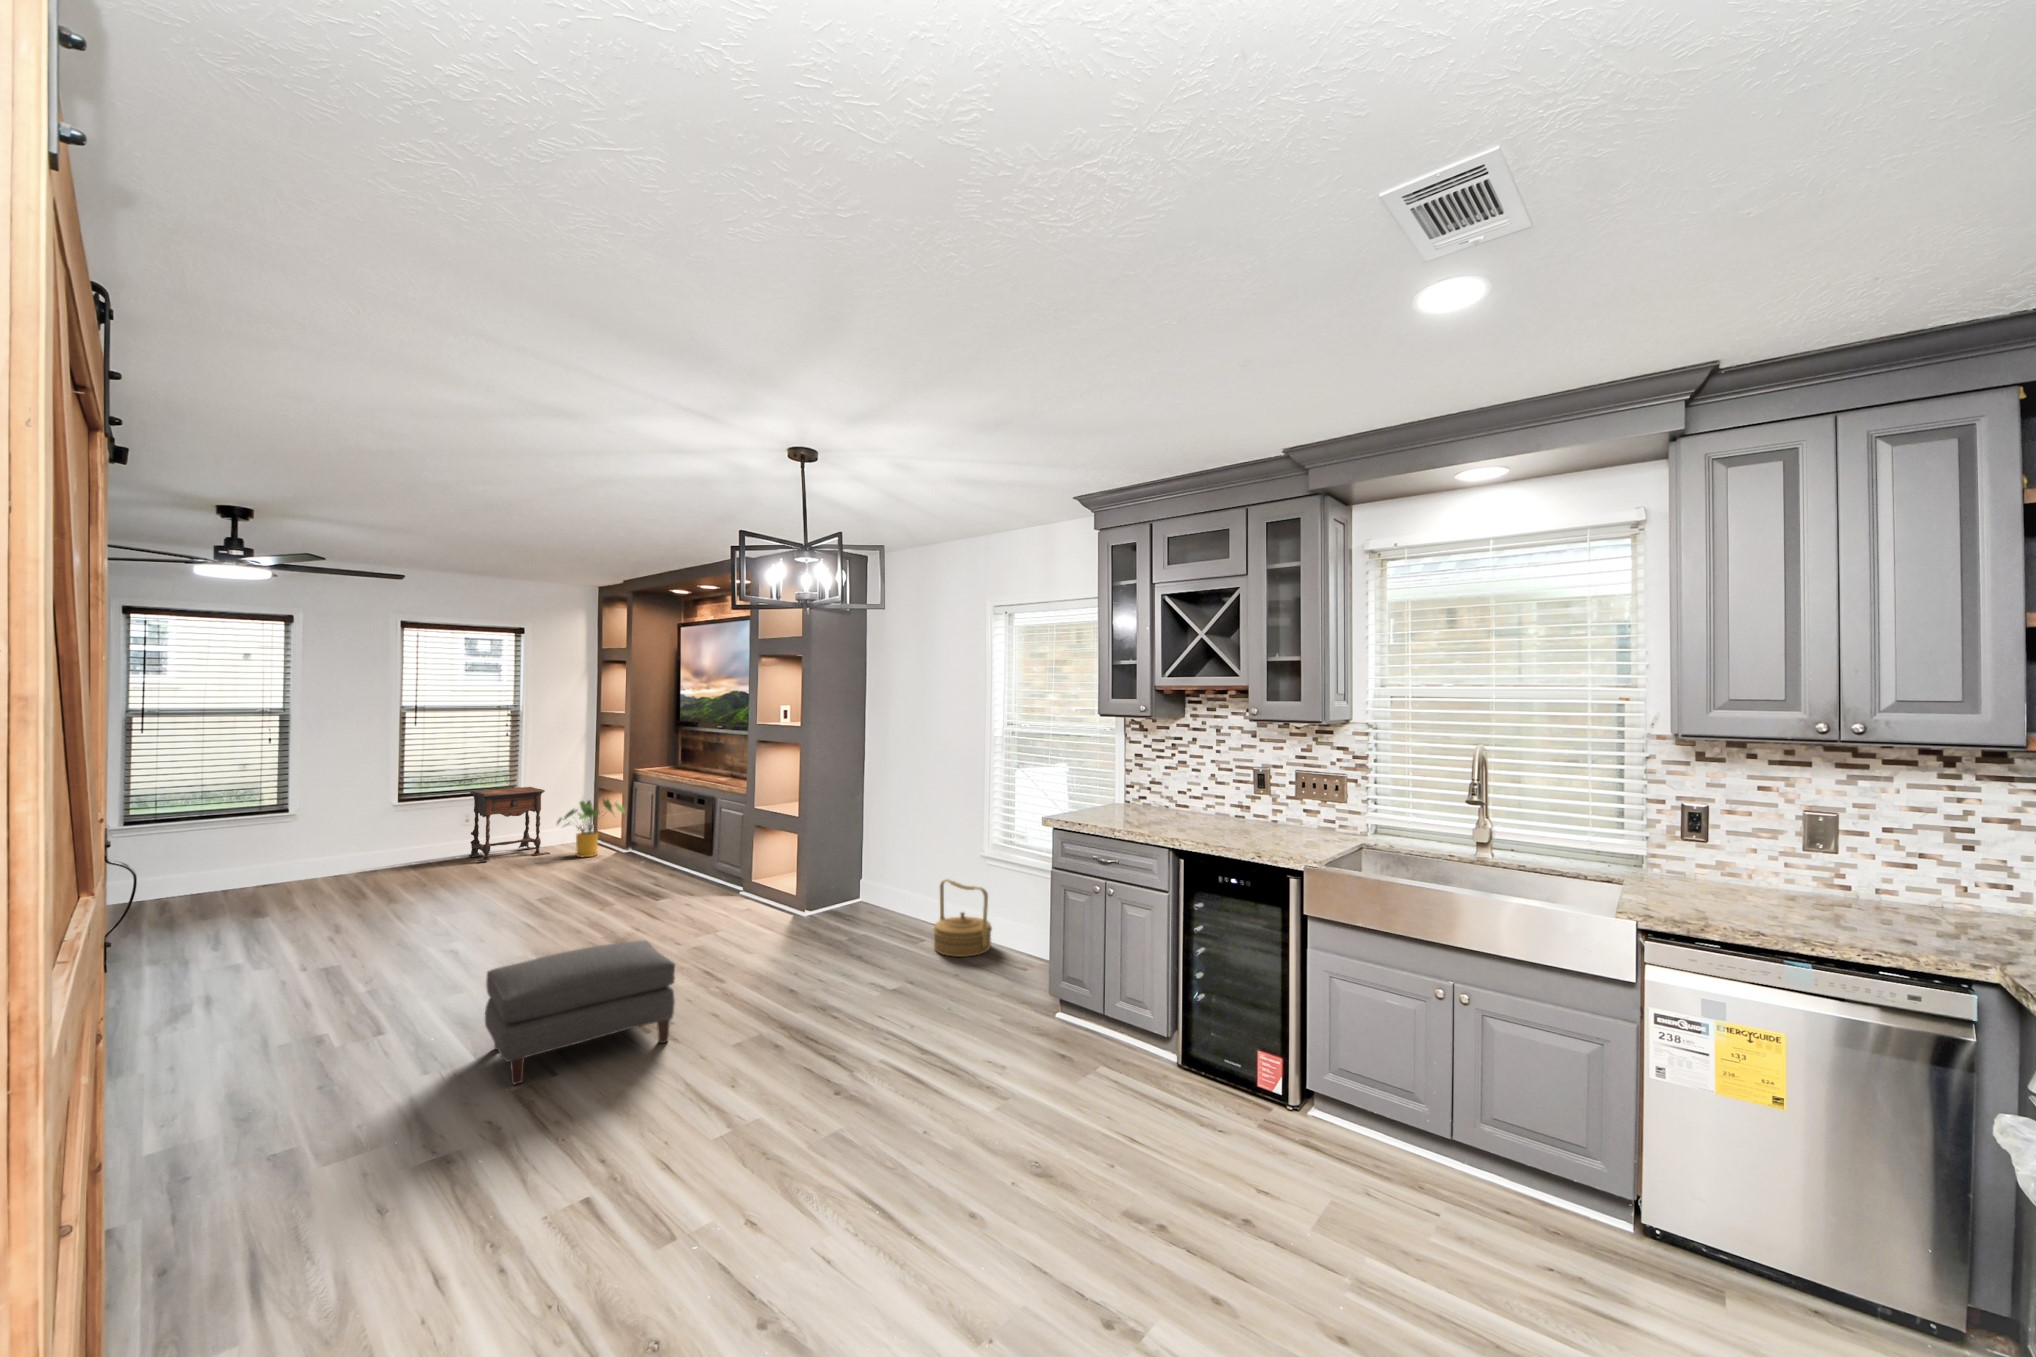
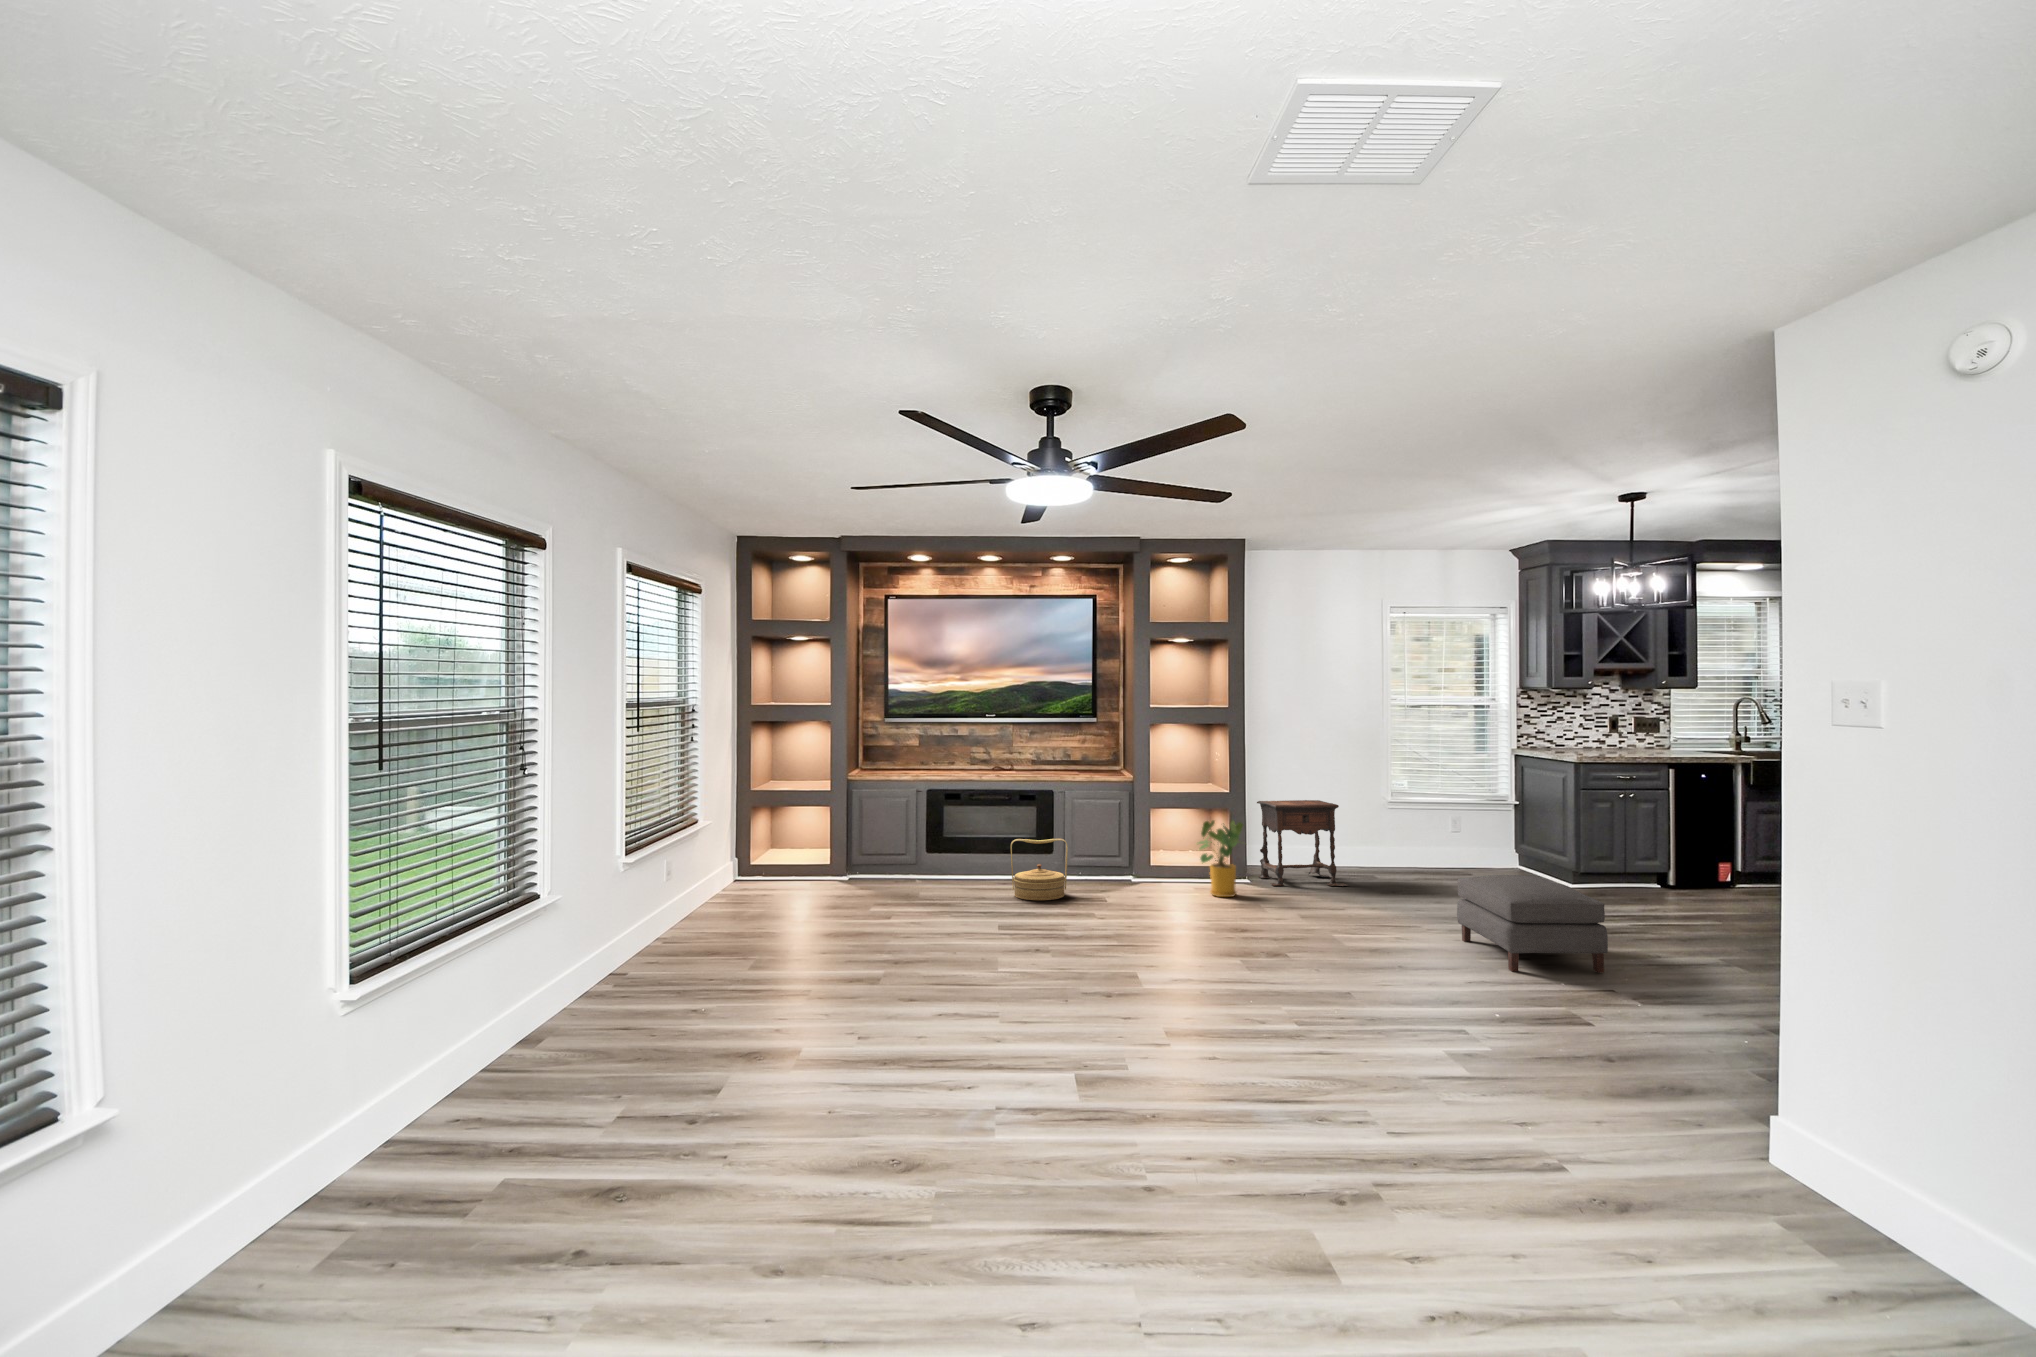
side table: present [469,787,550,862] -> present [1257,800,1347,886]
house plant: present [557,799,625,857] -> present [1198,820,1243,897]
woven basket: present [933,879,992,957] -> present [1011,839,1068,901]

